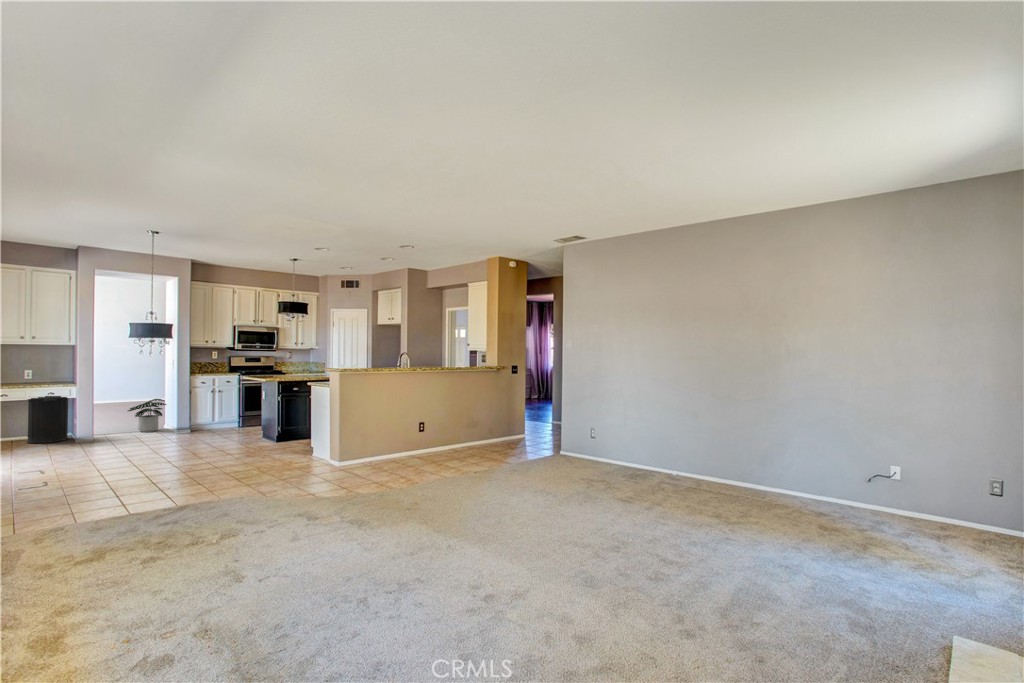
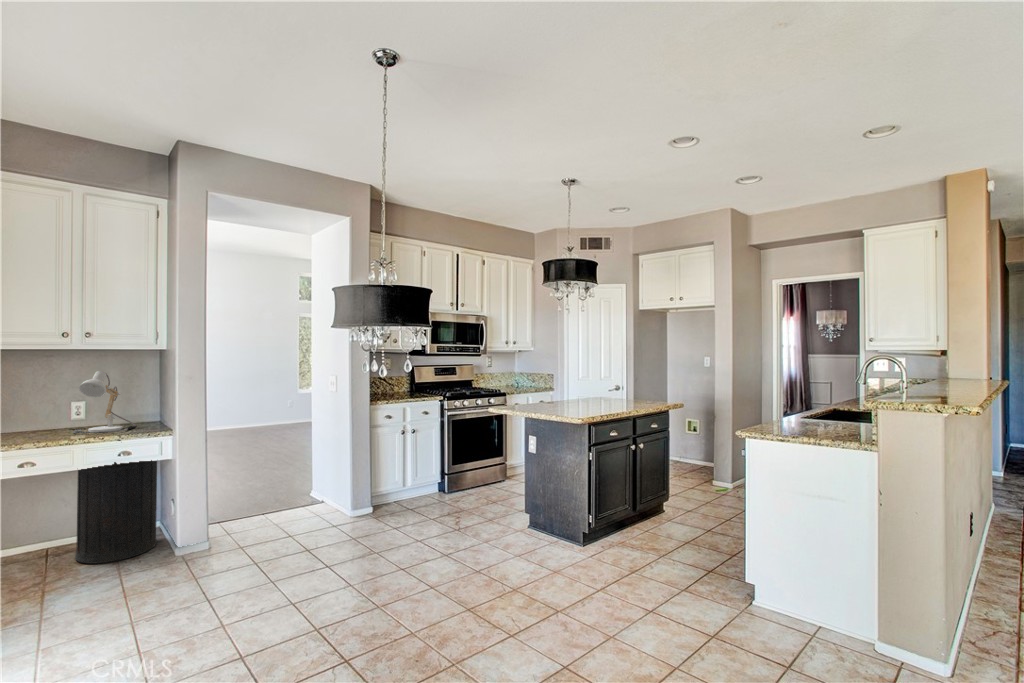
desk lamp: none [26,356,58,384] -> present [73,371,136,433]
potted plant: present [128,399,166,432] -> none [258,448,332,516]

